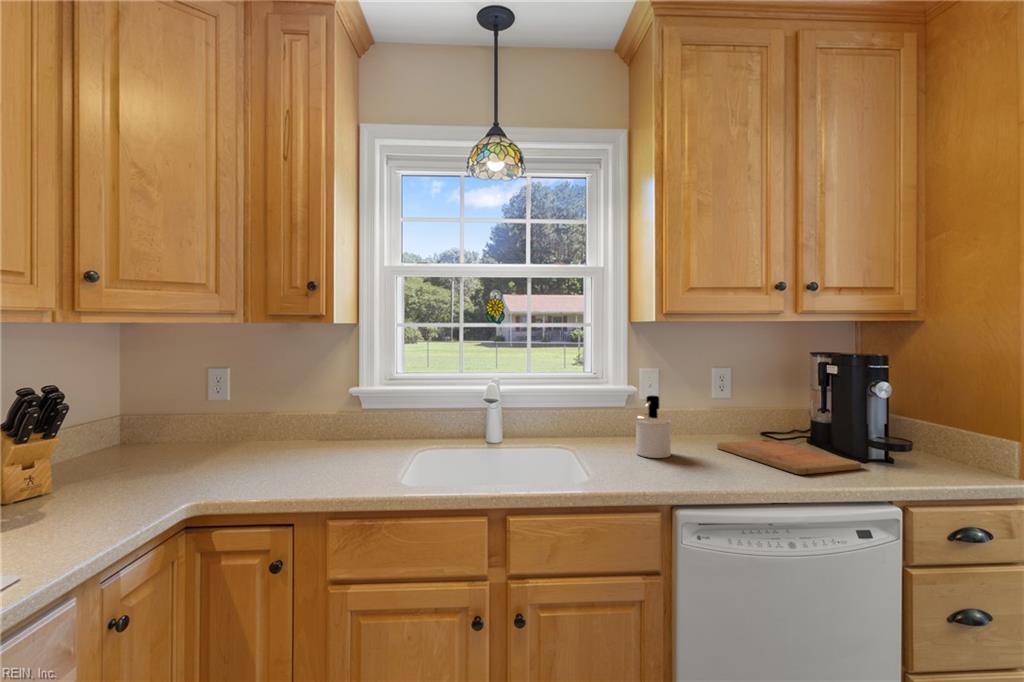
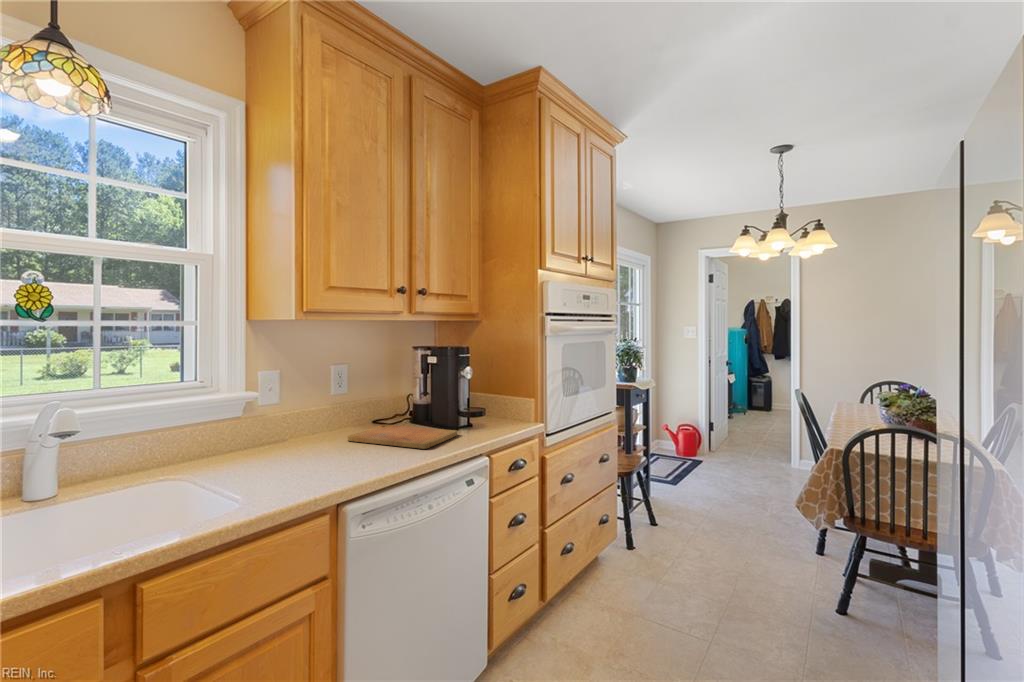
soap dispenser: present [635,395,672,458] -> none [271,397,313,464]

